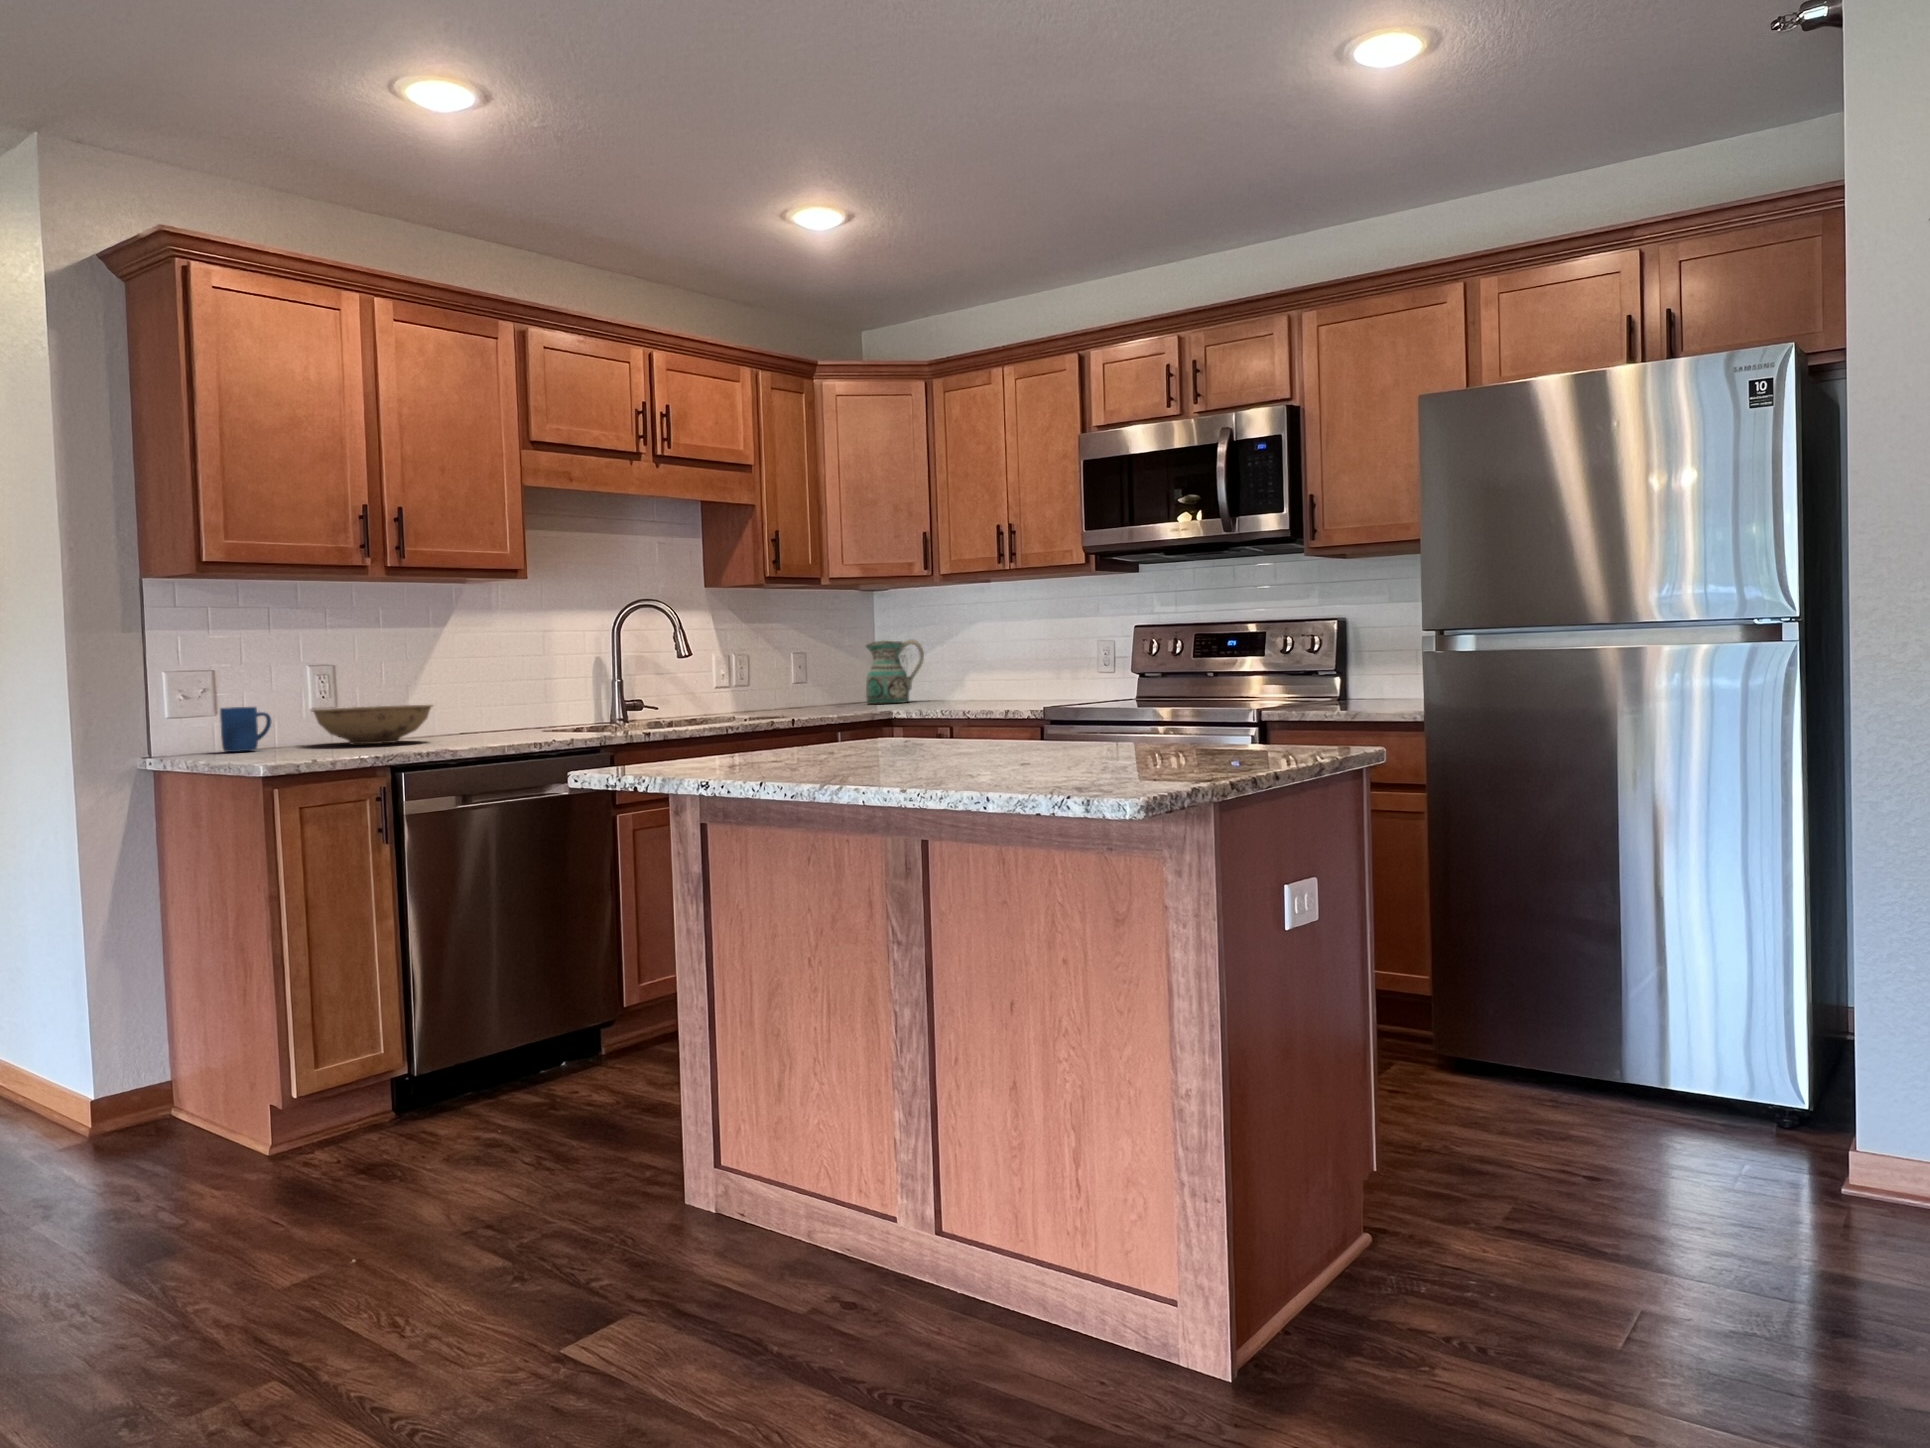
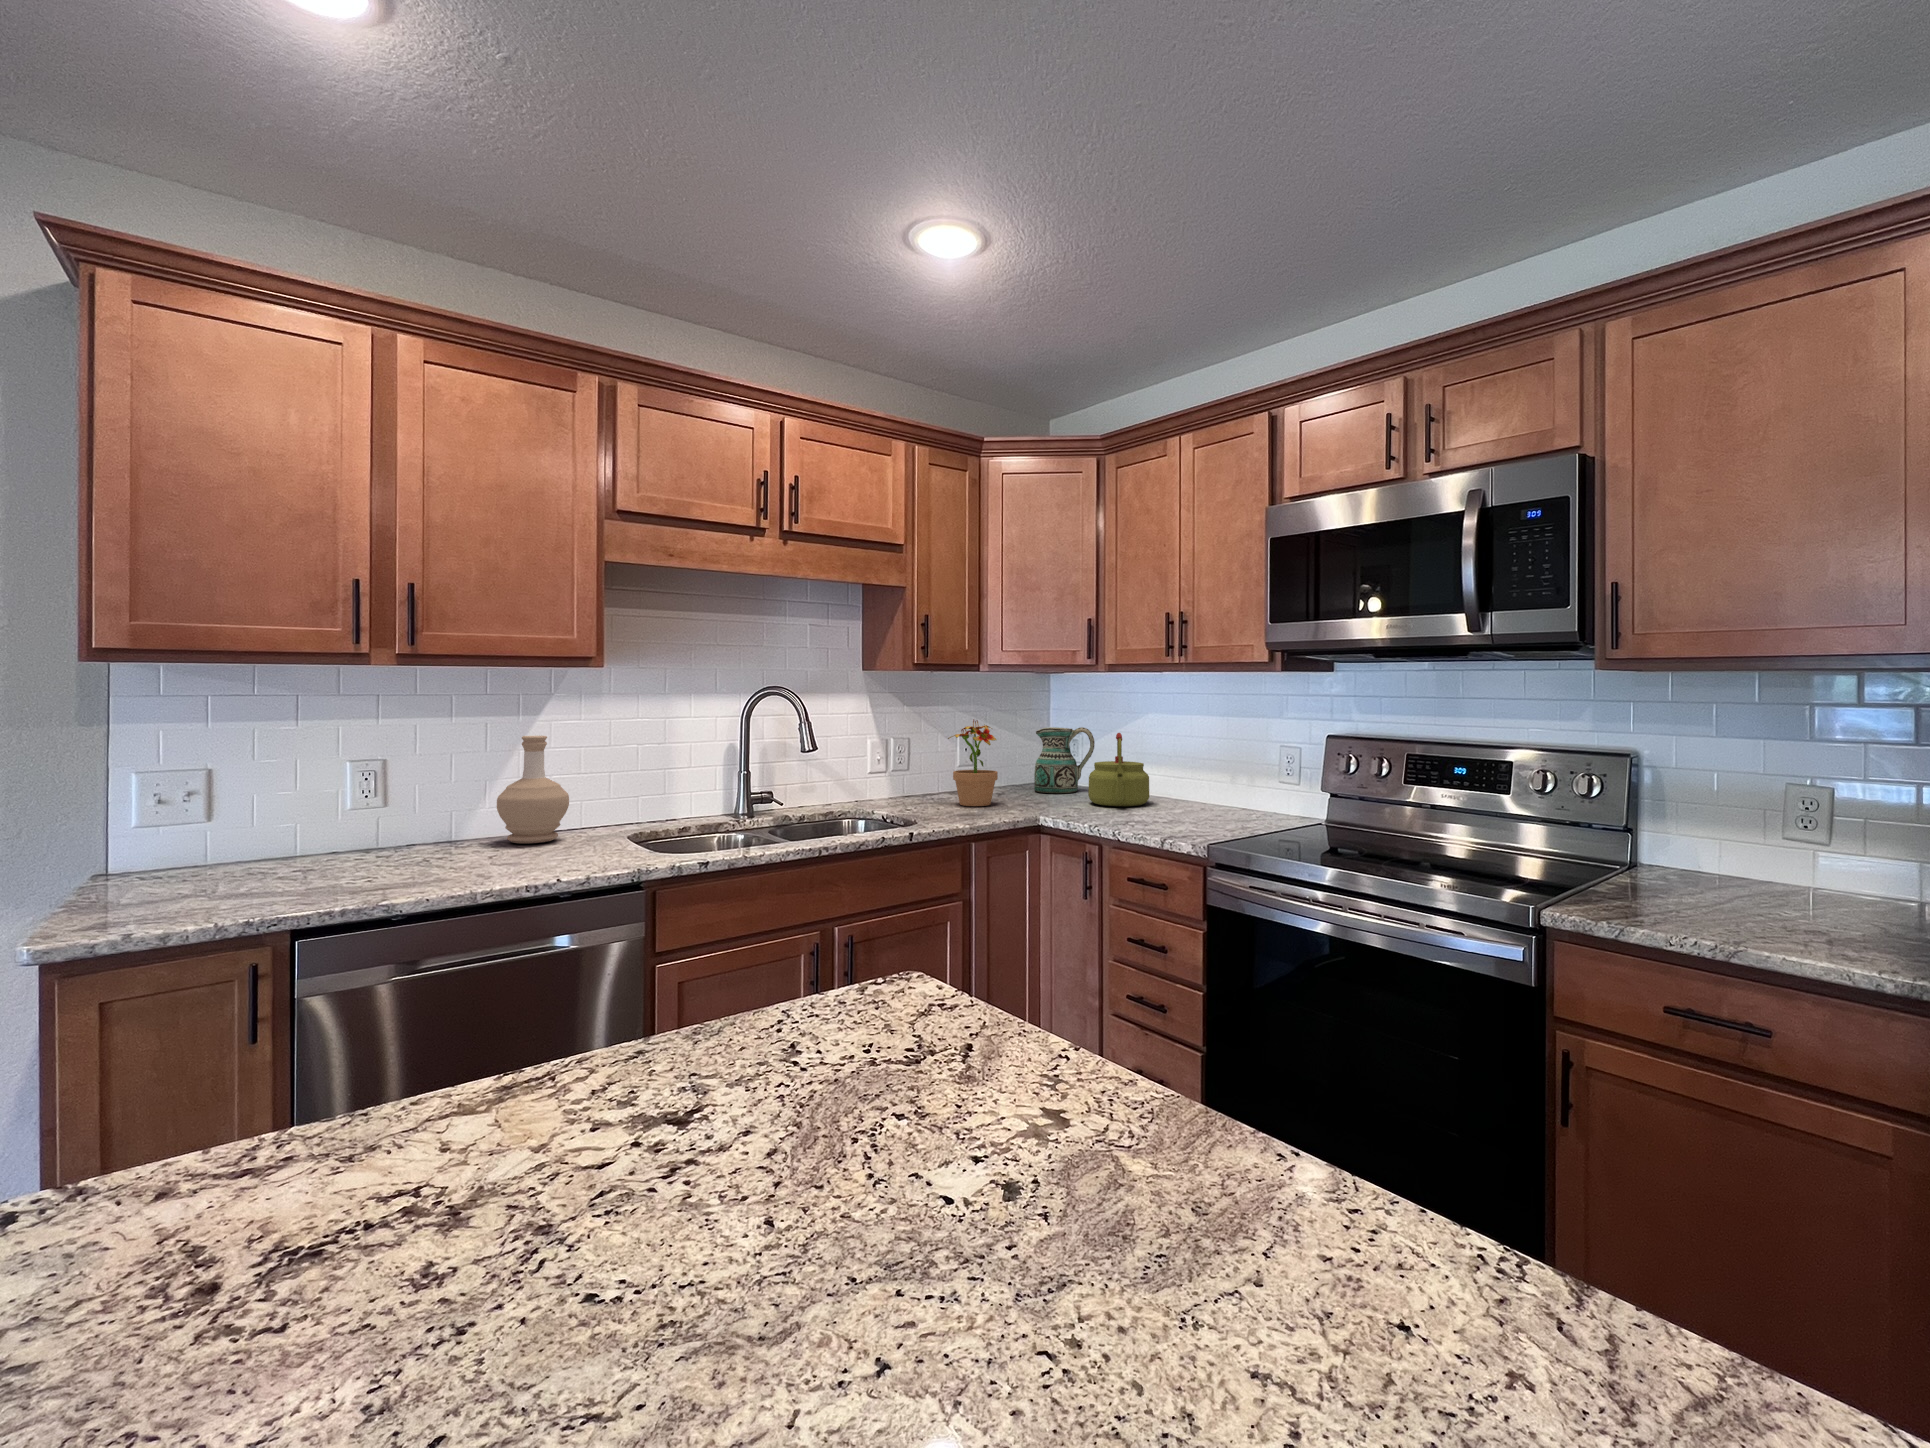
potted plant: none [792,630,841,711] -> present [948,719,998,806]
kettle: none [926,638,983,705] -> present [1088,733,1149,806]
bottle: none [434,642,493,735] -> present [497,735,569,843]
bowl: present [312,705,433,744] -> none [275,815,445,874]
mug: present [220,707,271,752] -> none [127,827,206,889]

